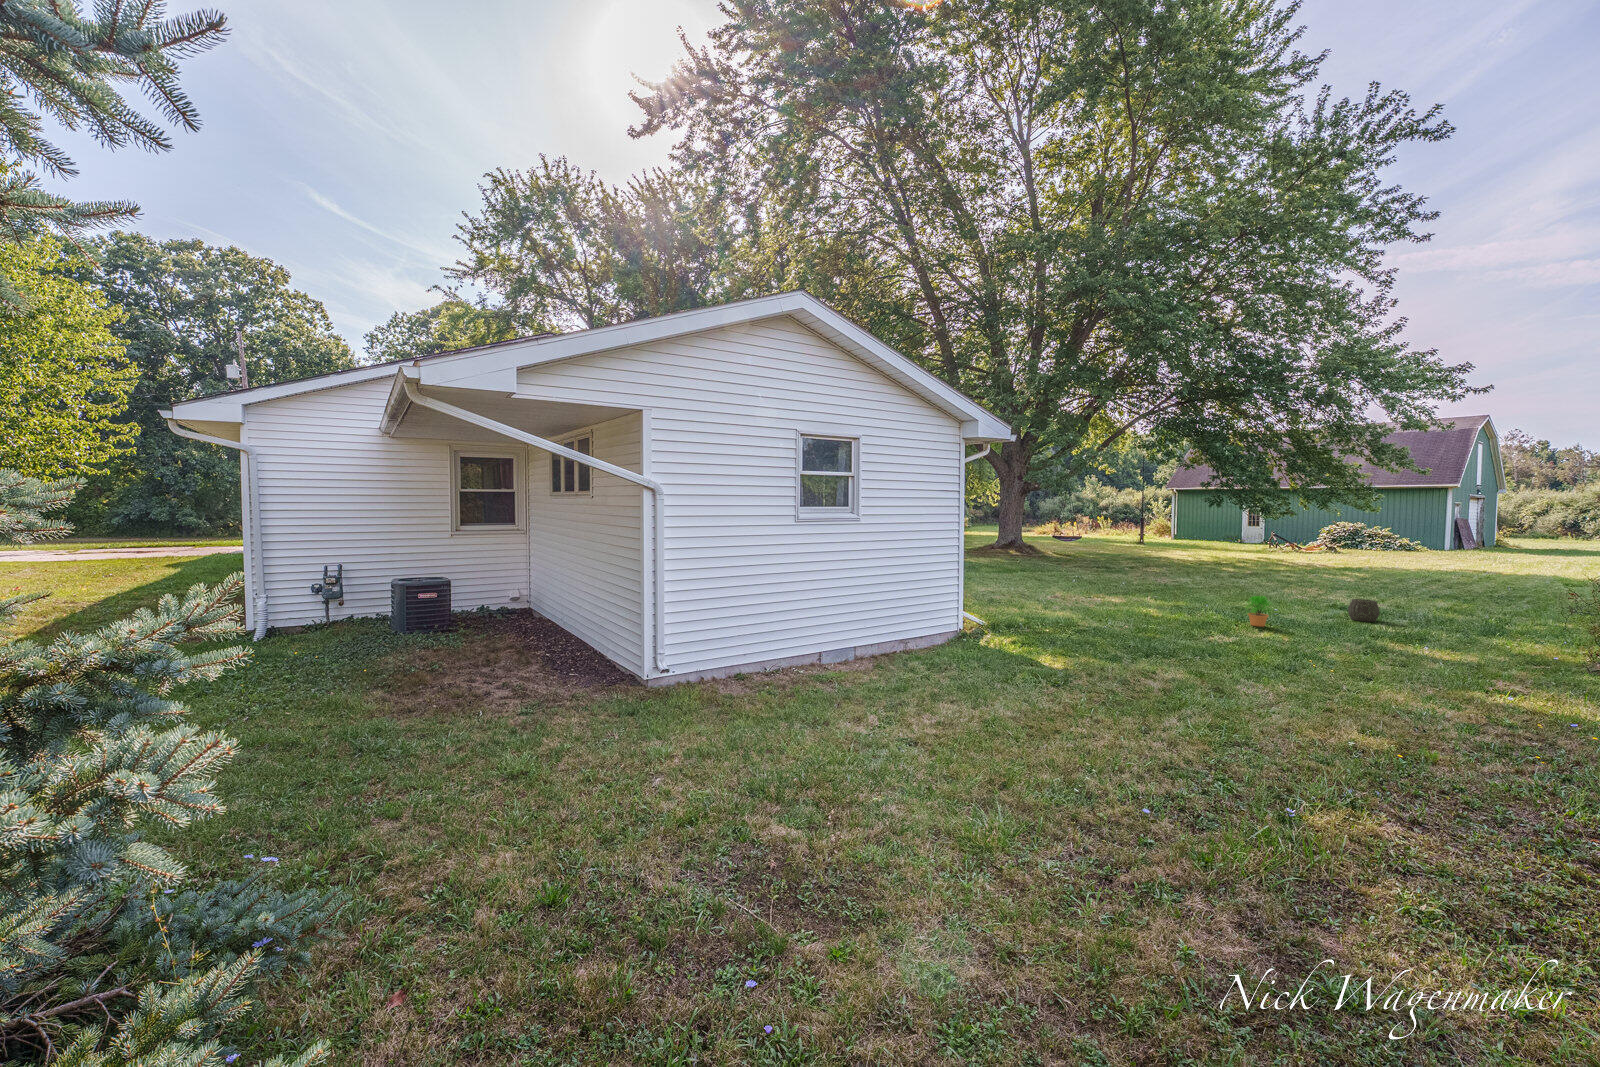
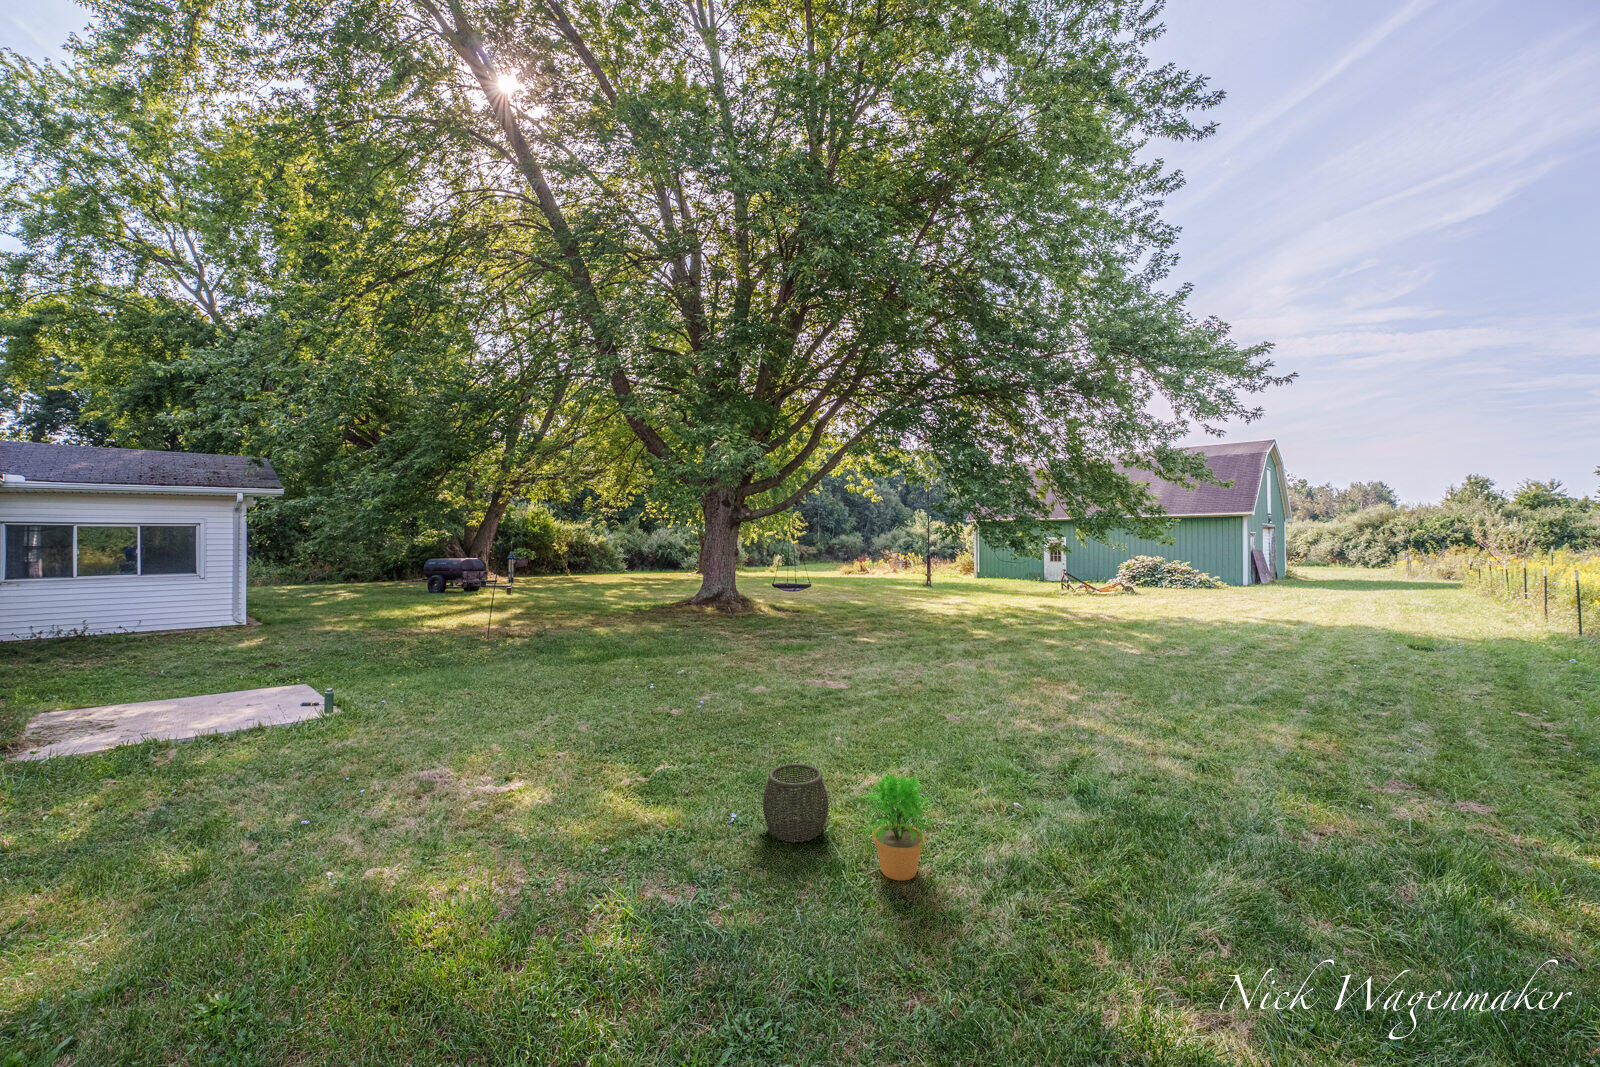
woven basket: present [1348,599,1379,622] -> present [762,764,829,843]

